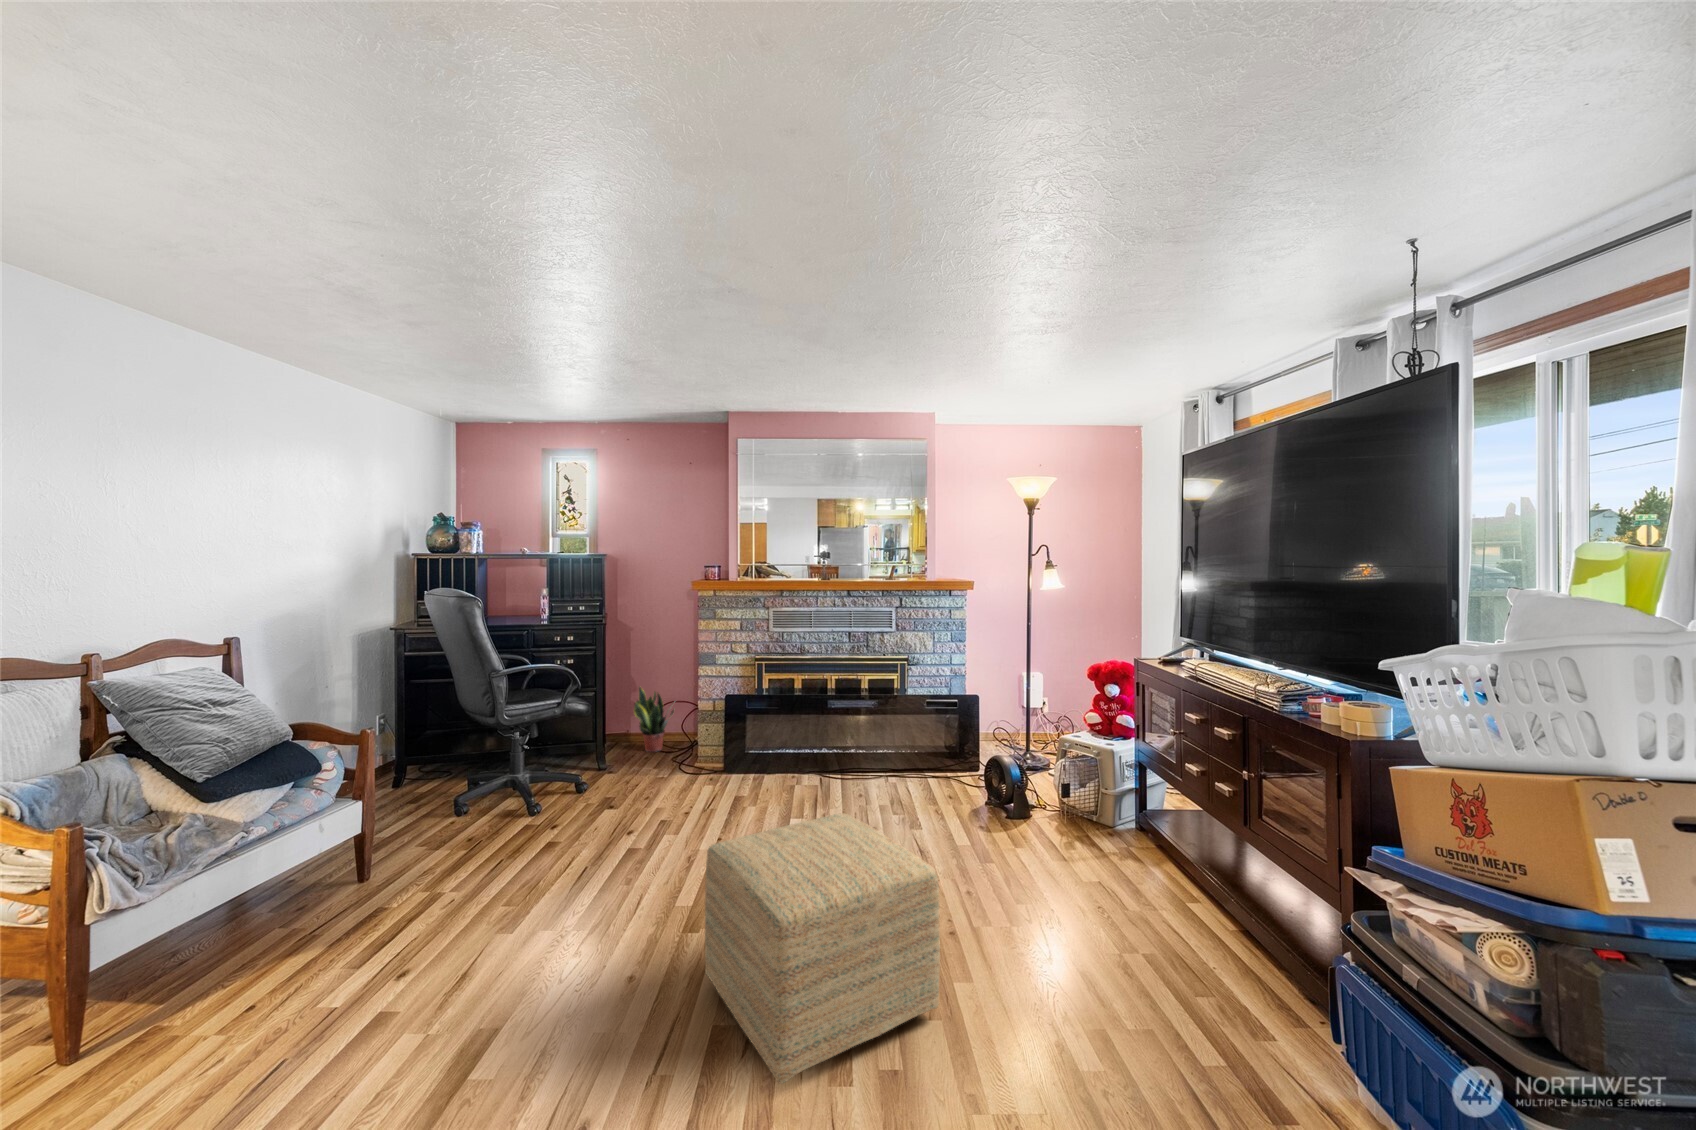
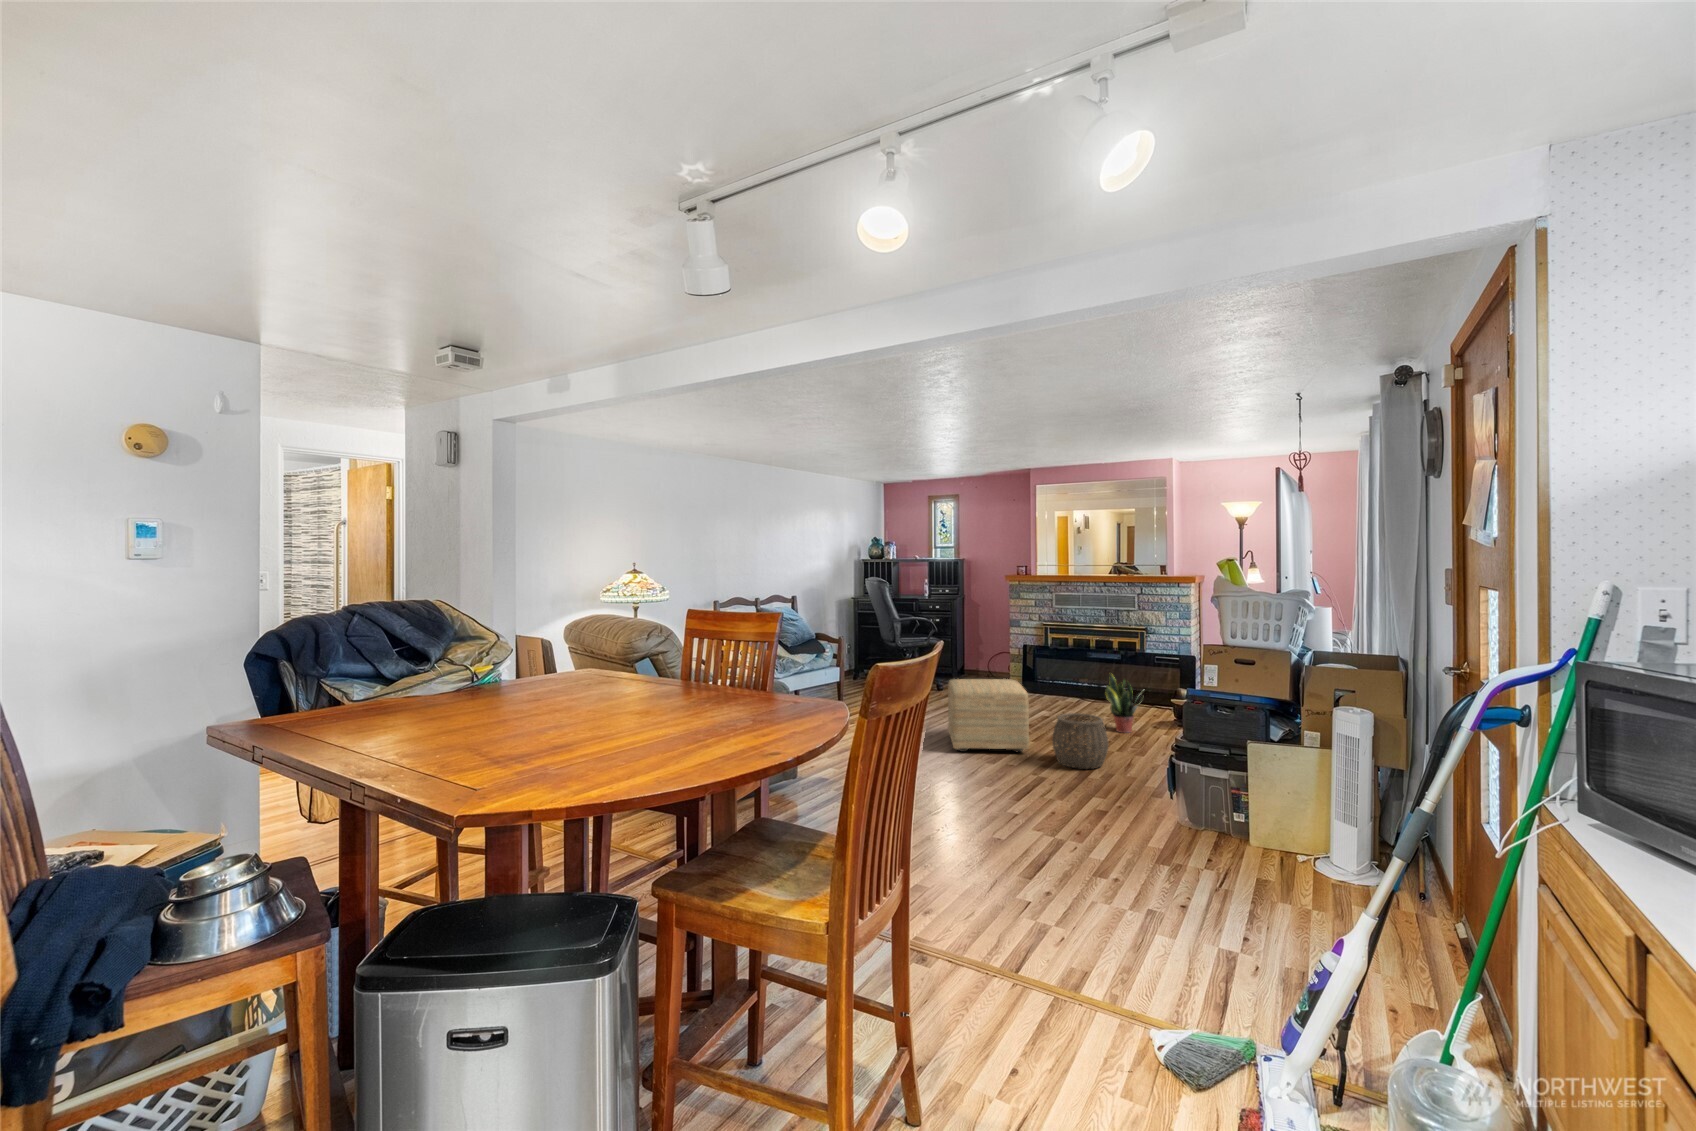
potted plant: present [634,687,674,752] -> present [1106,674,1143,733]
woven basket: none [1004,892,1138,1060] -> present [1052,713,1109,769]

